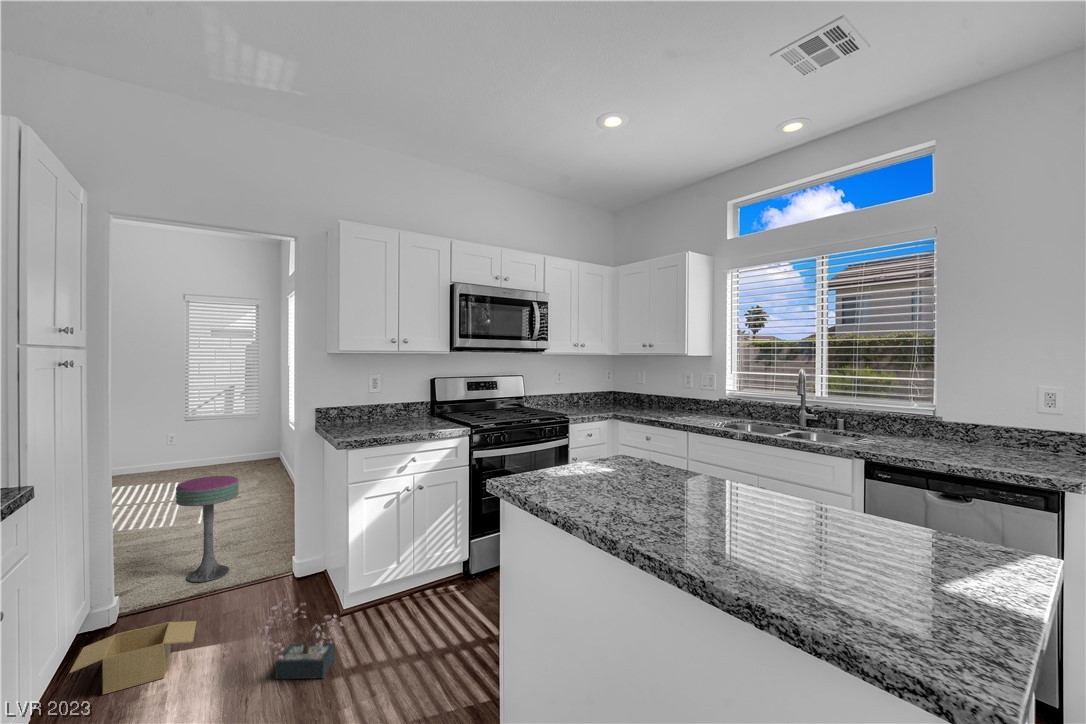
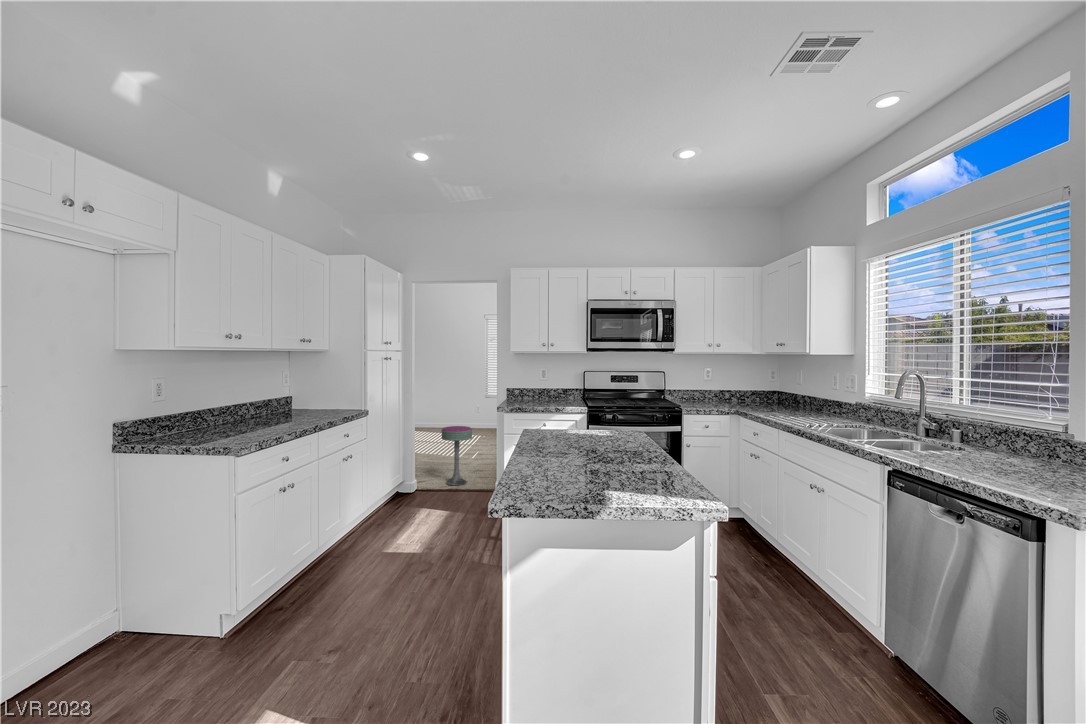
decorative plant: present [260,599,343,679] -> none [437,492,482,539]
cardboard box: present [70,621,196,694] -> none [375,493,428,518]

